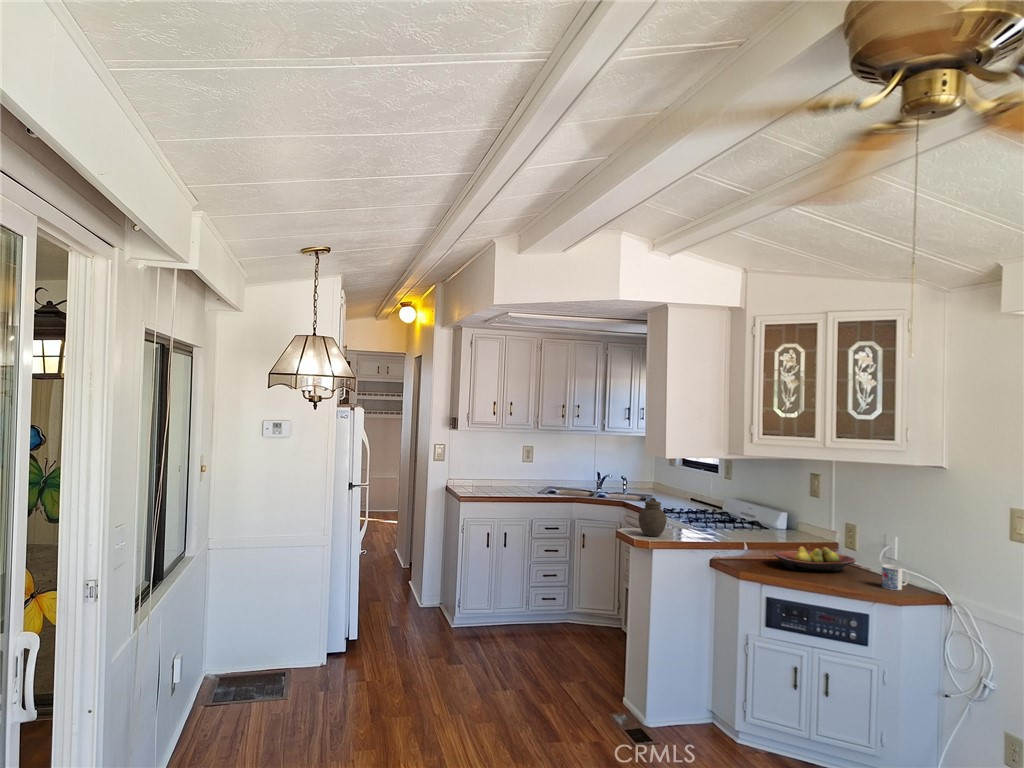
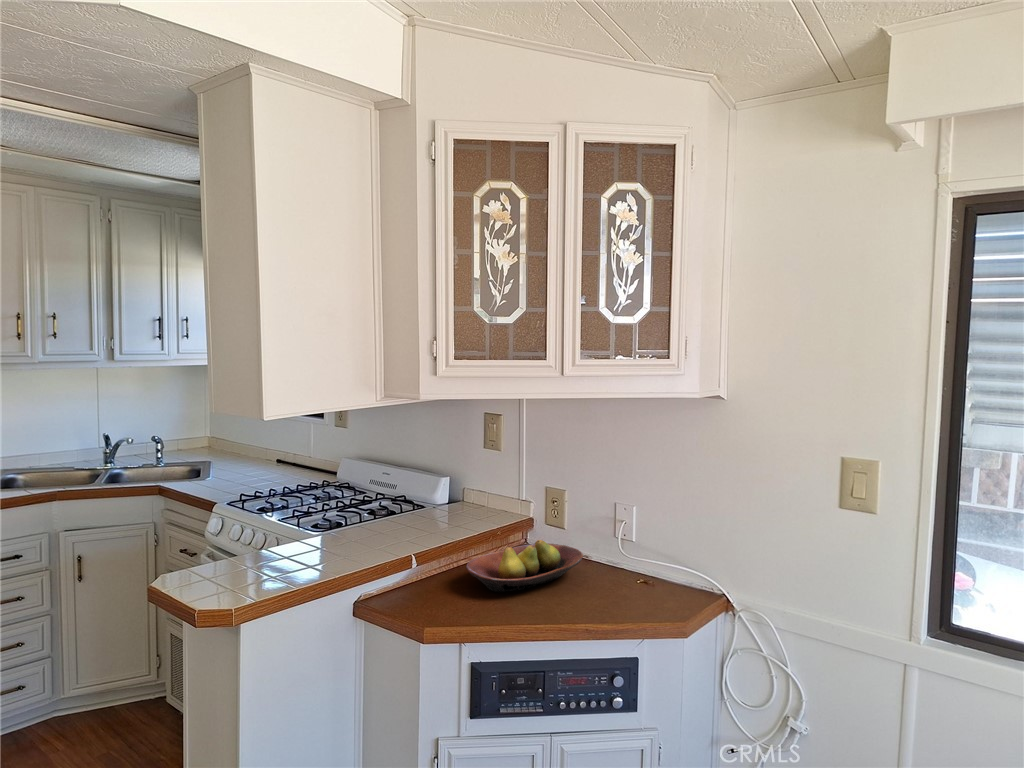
jar: present [638,498,667,537] -> none [201,503,264,586]
mug: present [882,564,909,590] -> none [636,558,668,600]

